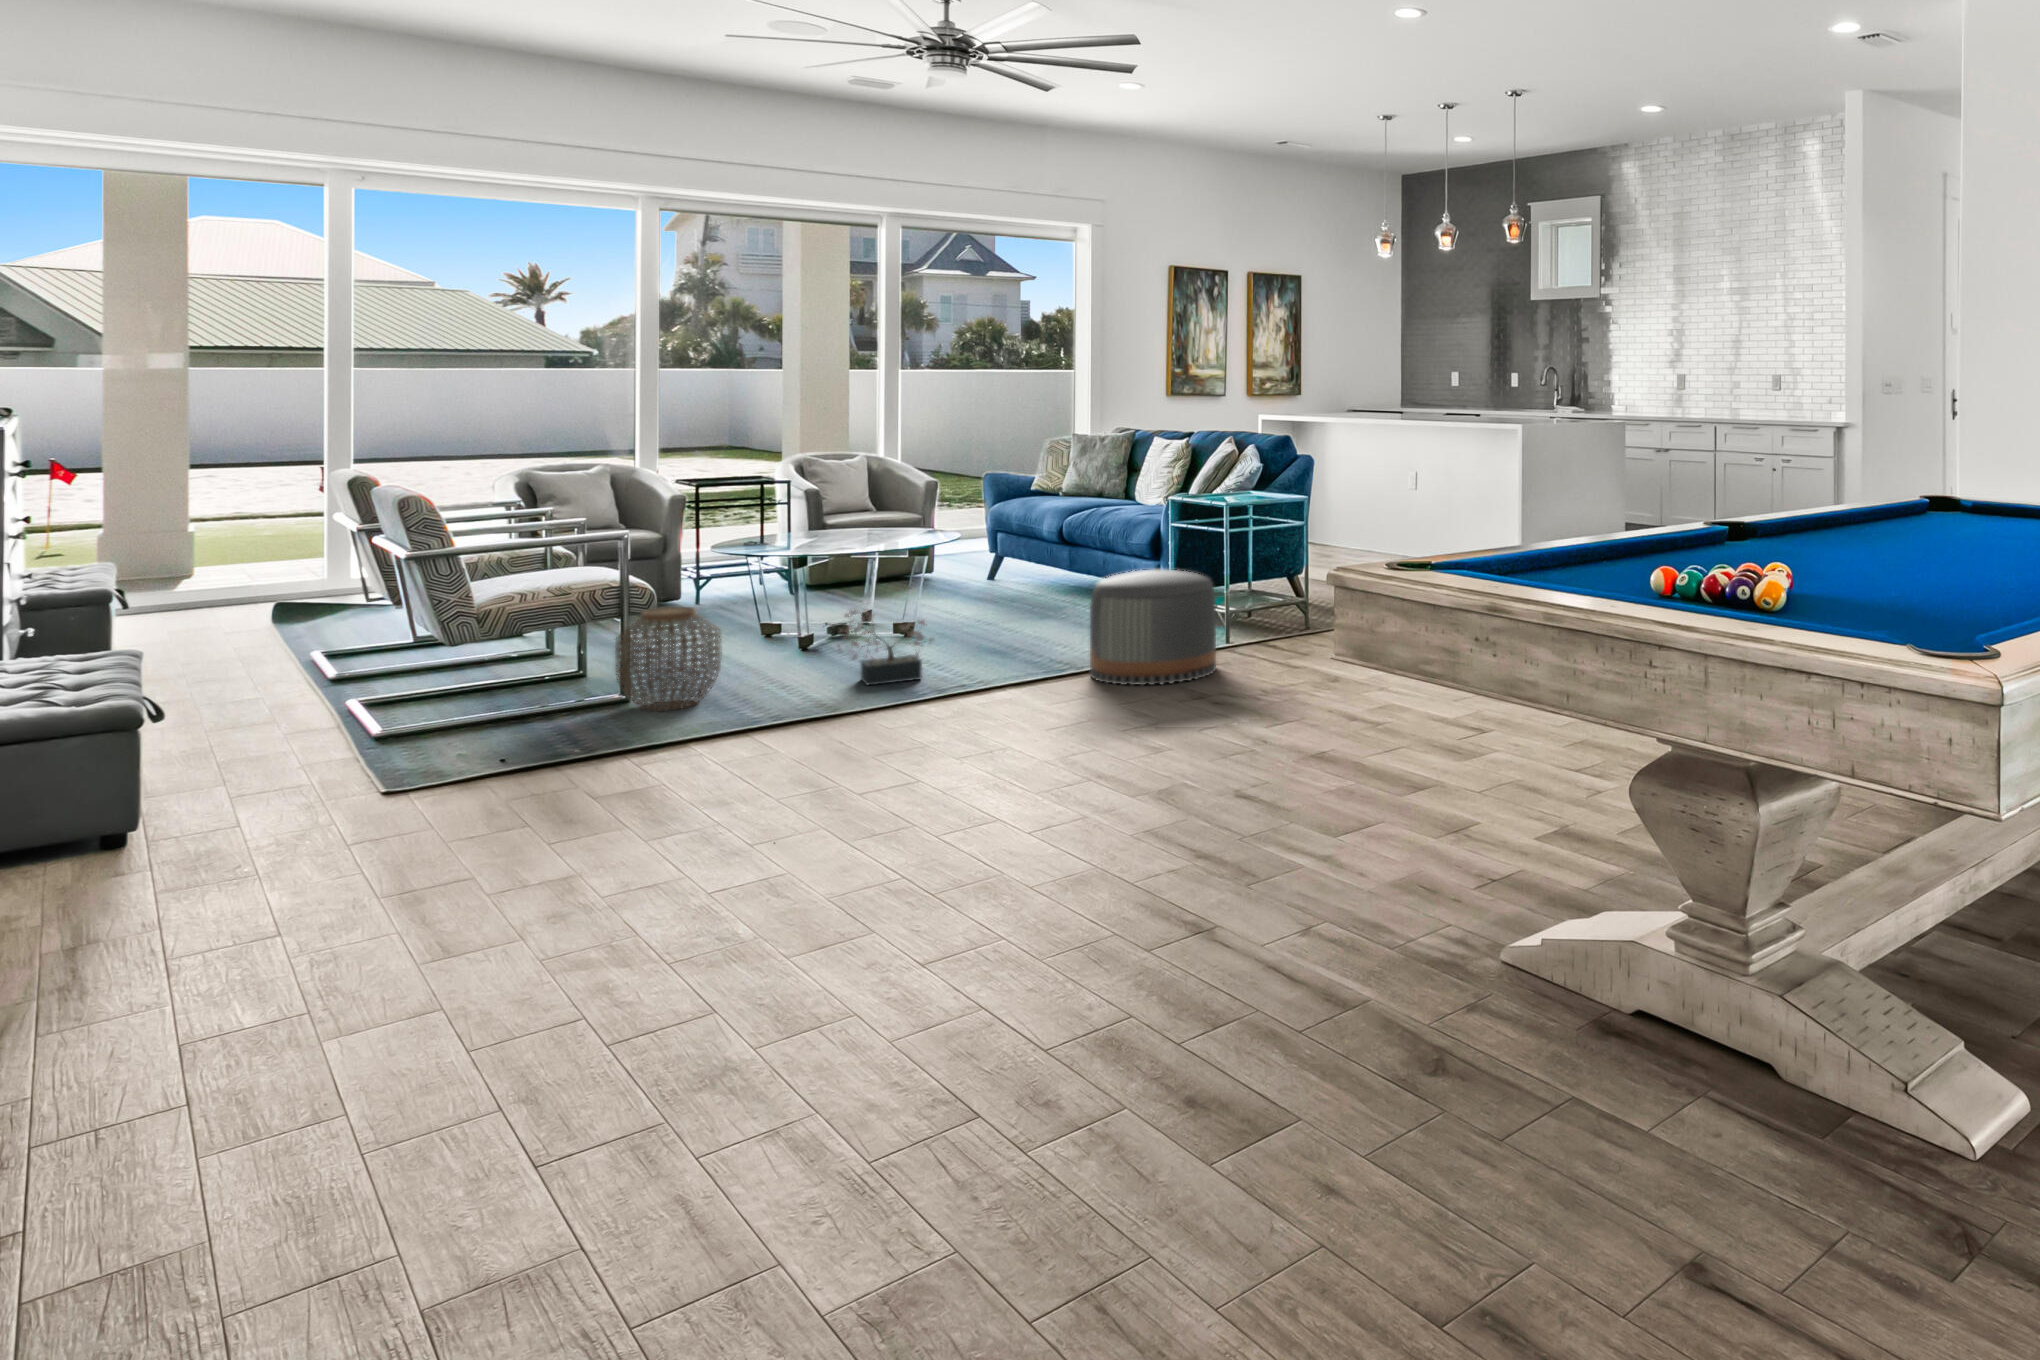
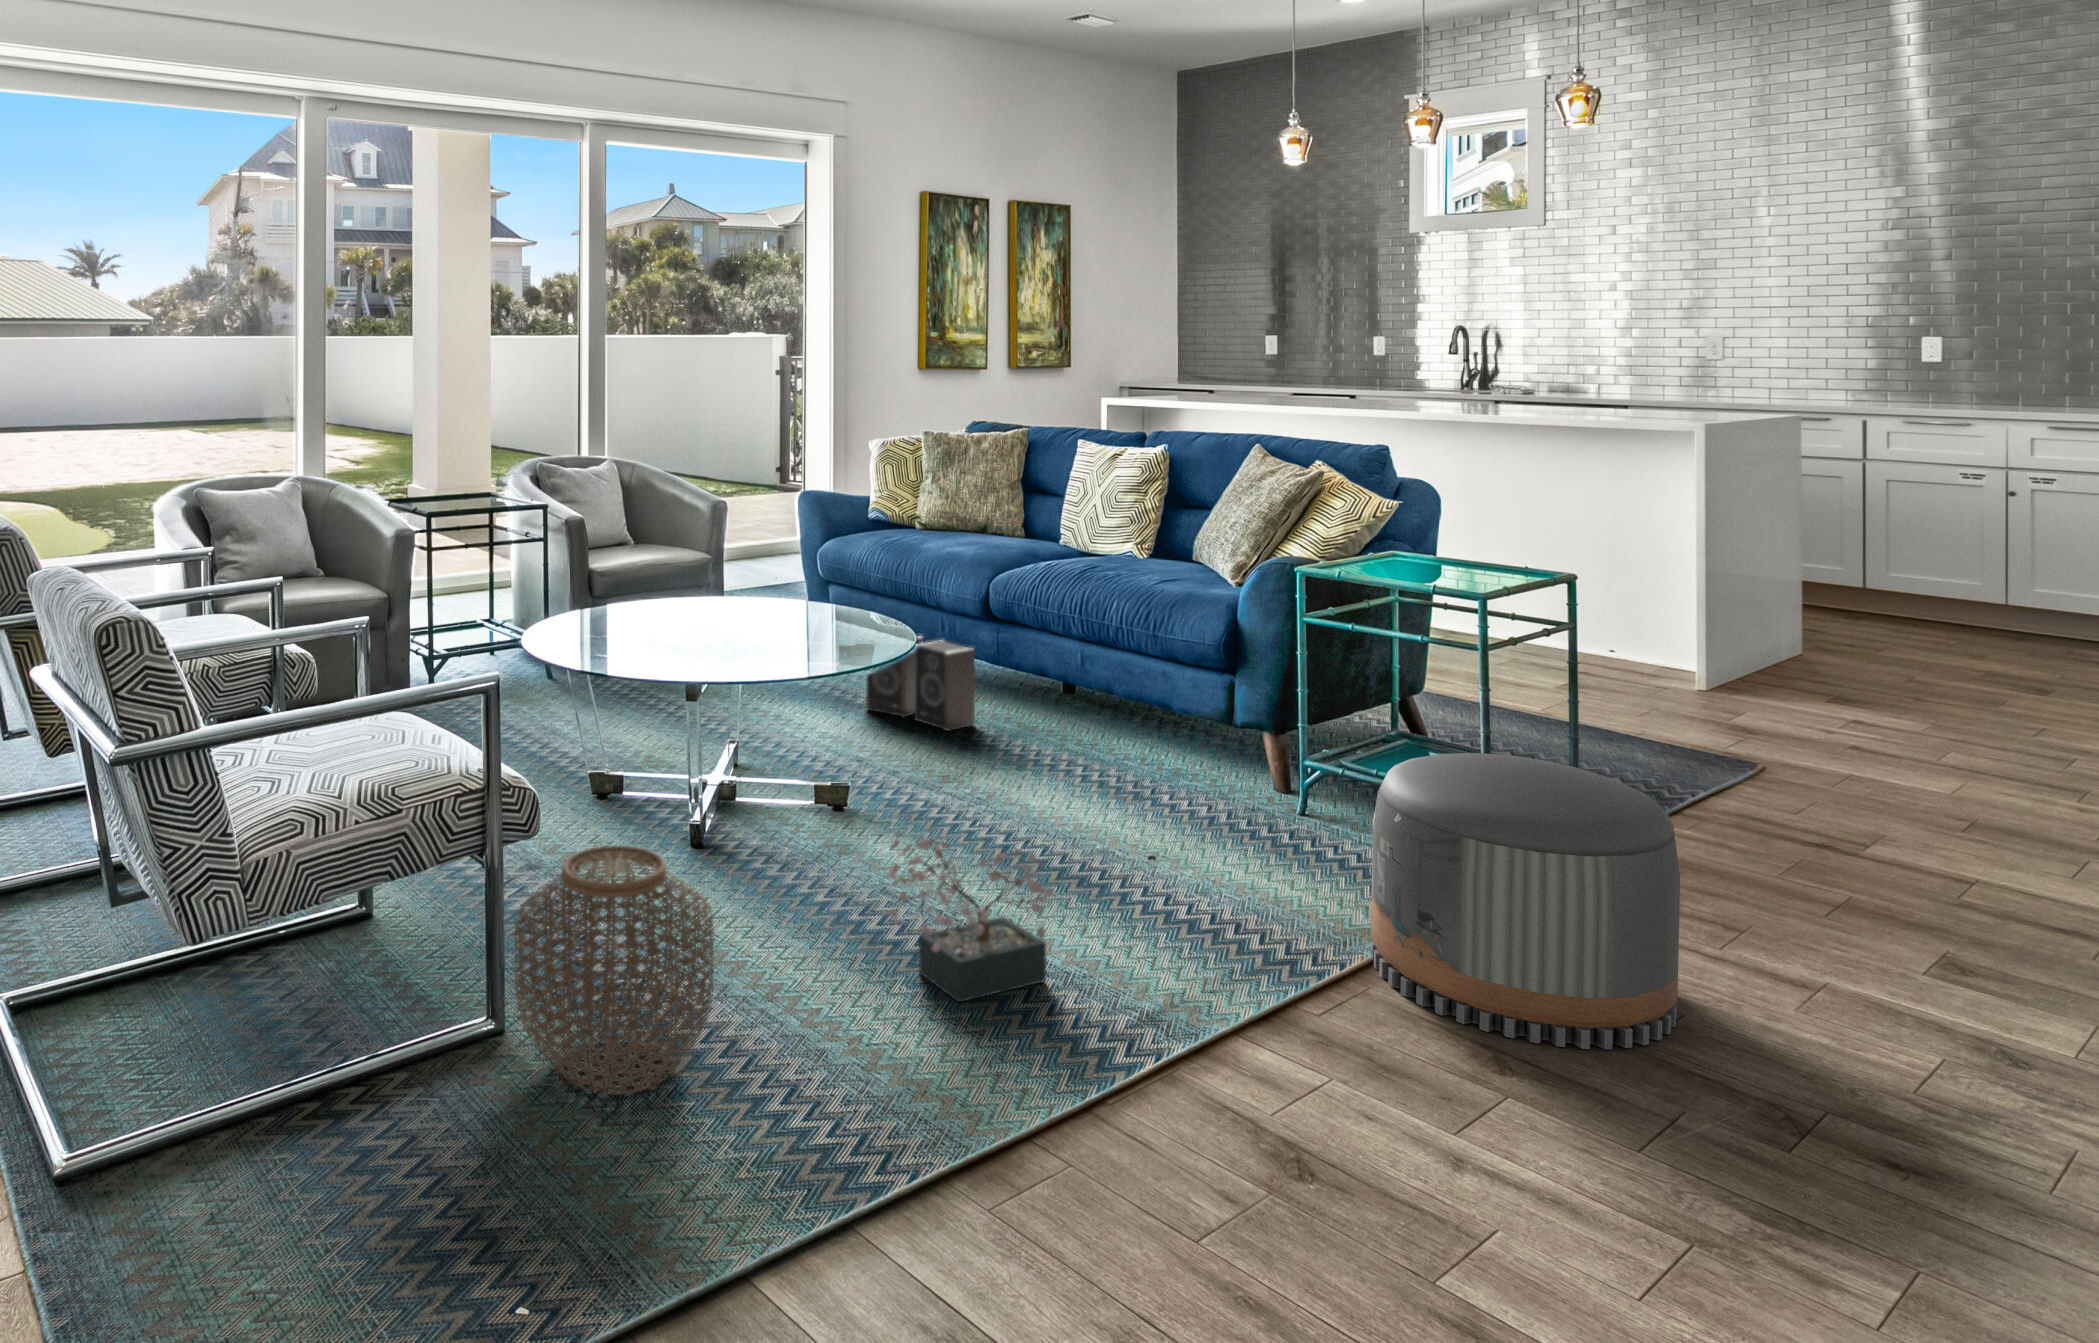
speaker: none [985,553,1043,608] -> present [866,636,975,731]

